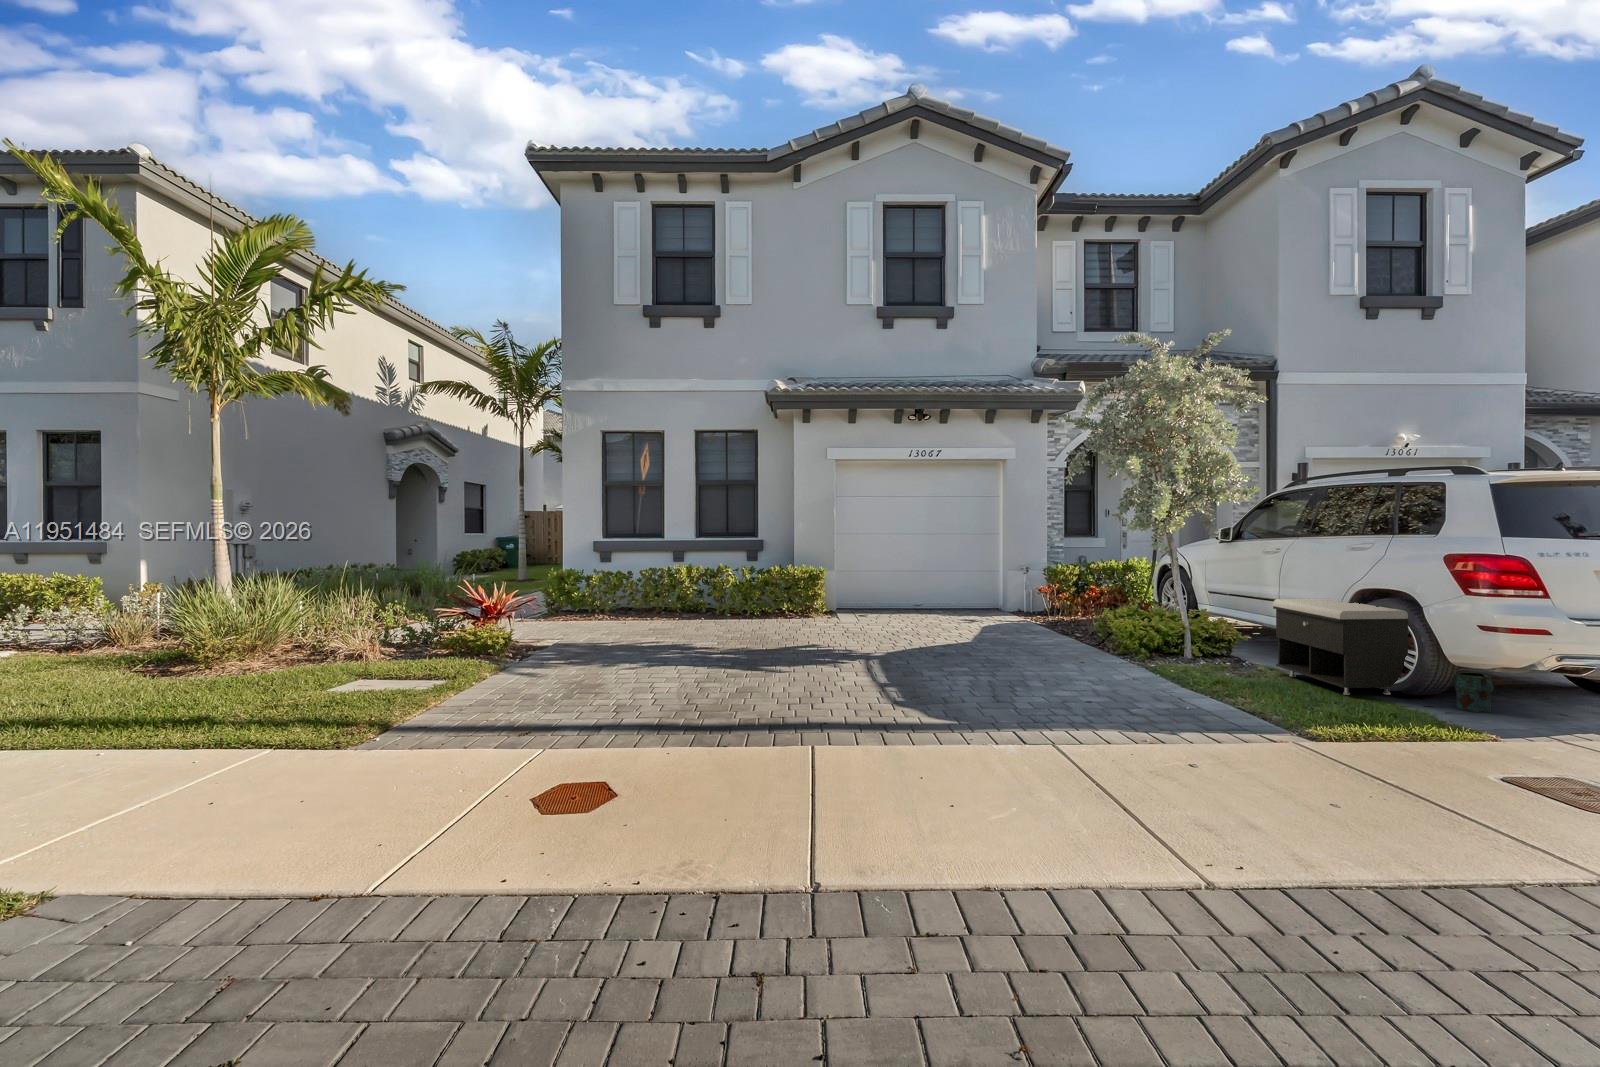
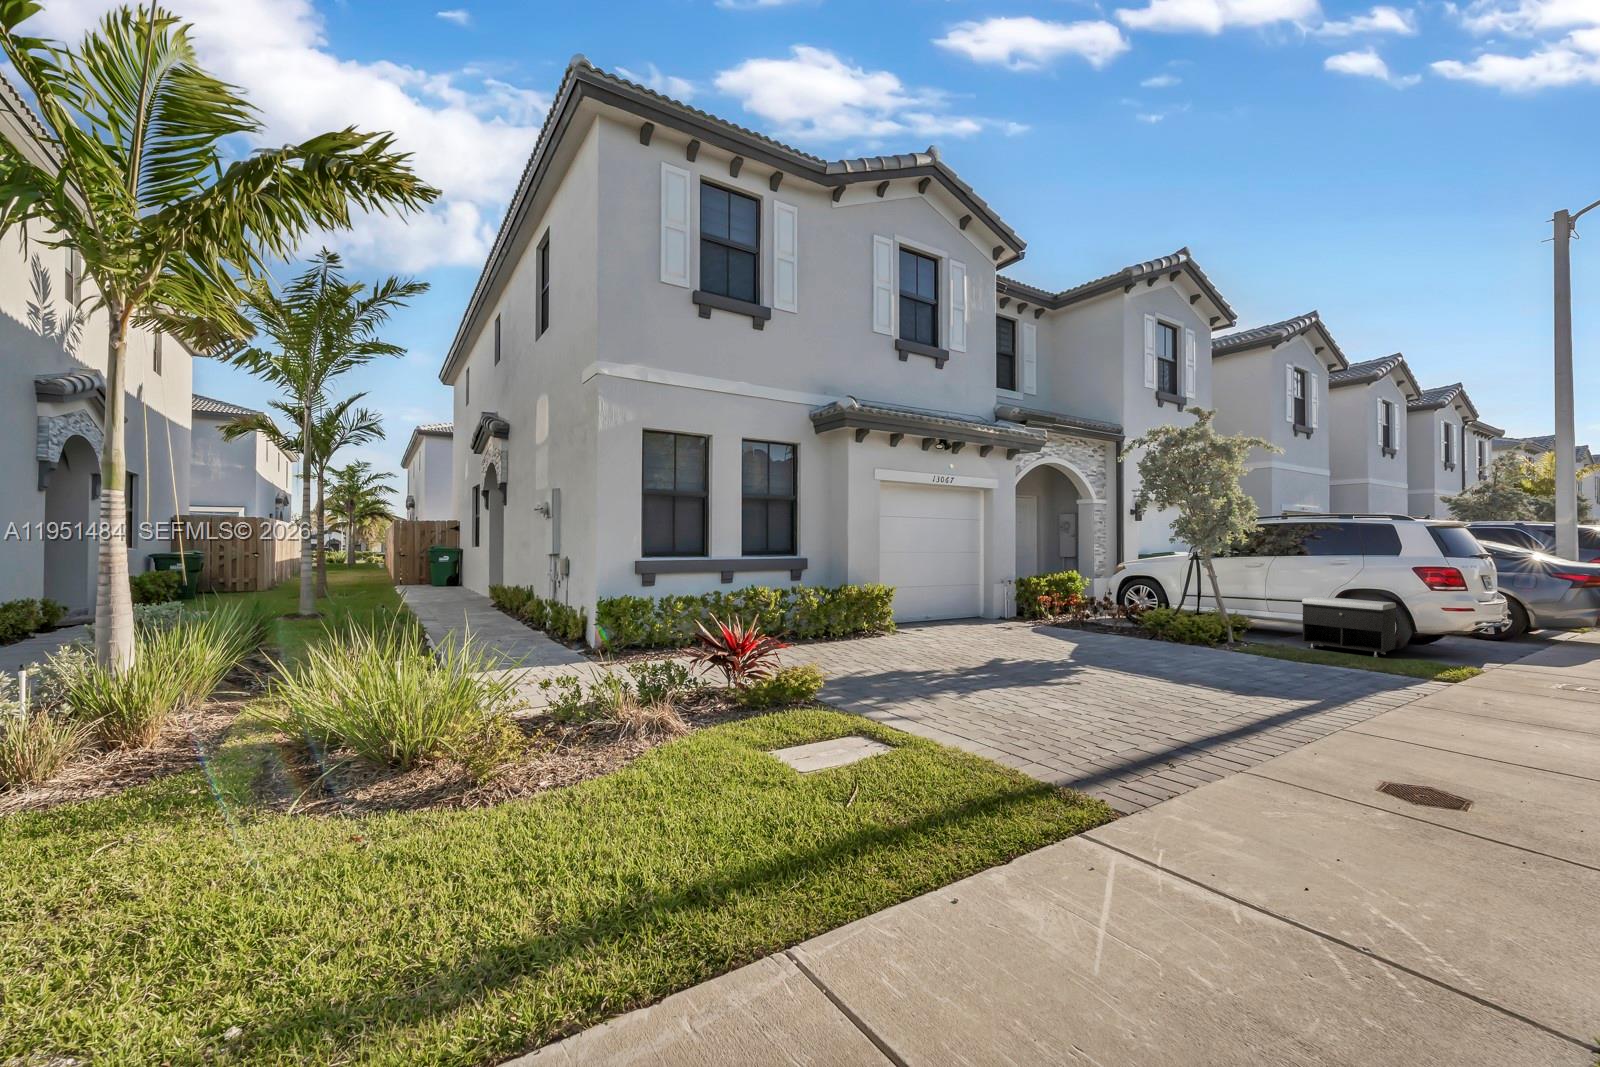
watering can: present [1452,672,1494,713] -> none [1410,632,1455,659]

